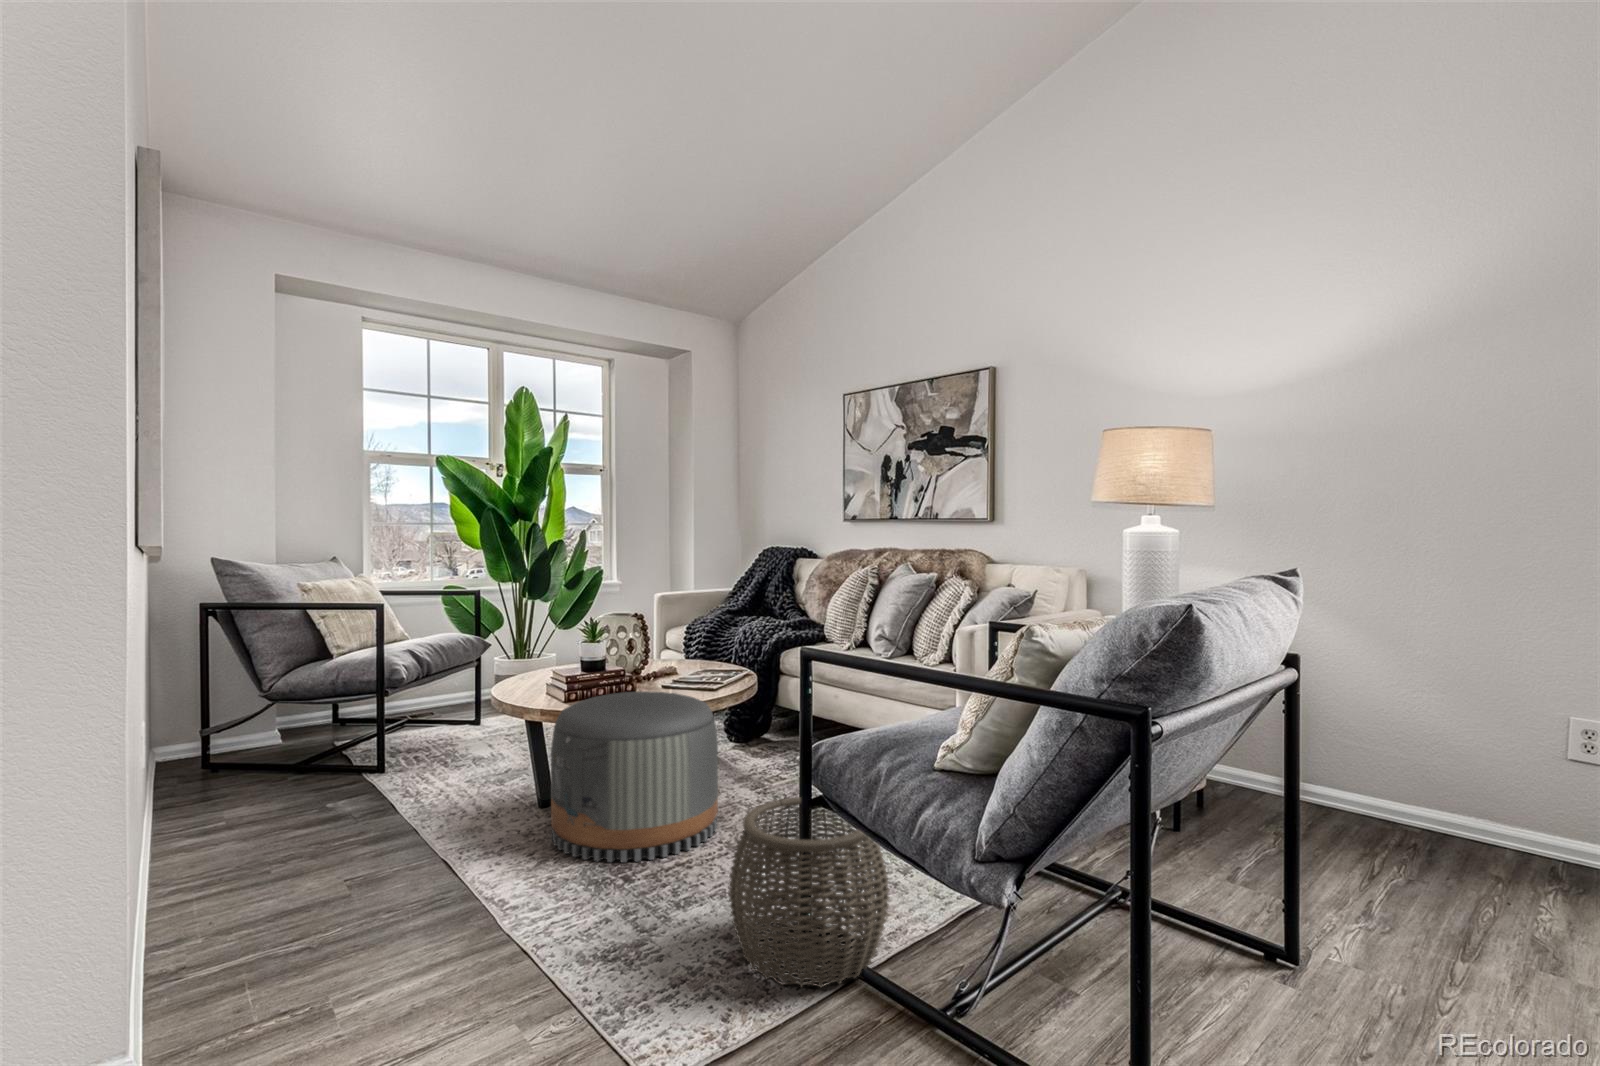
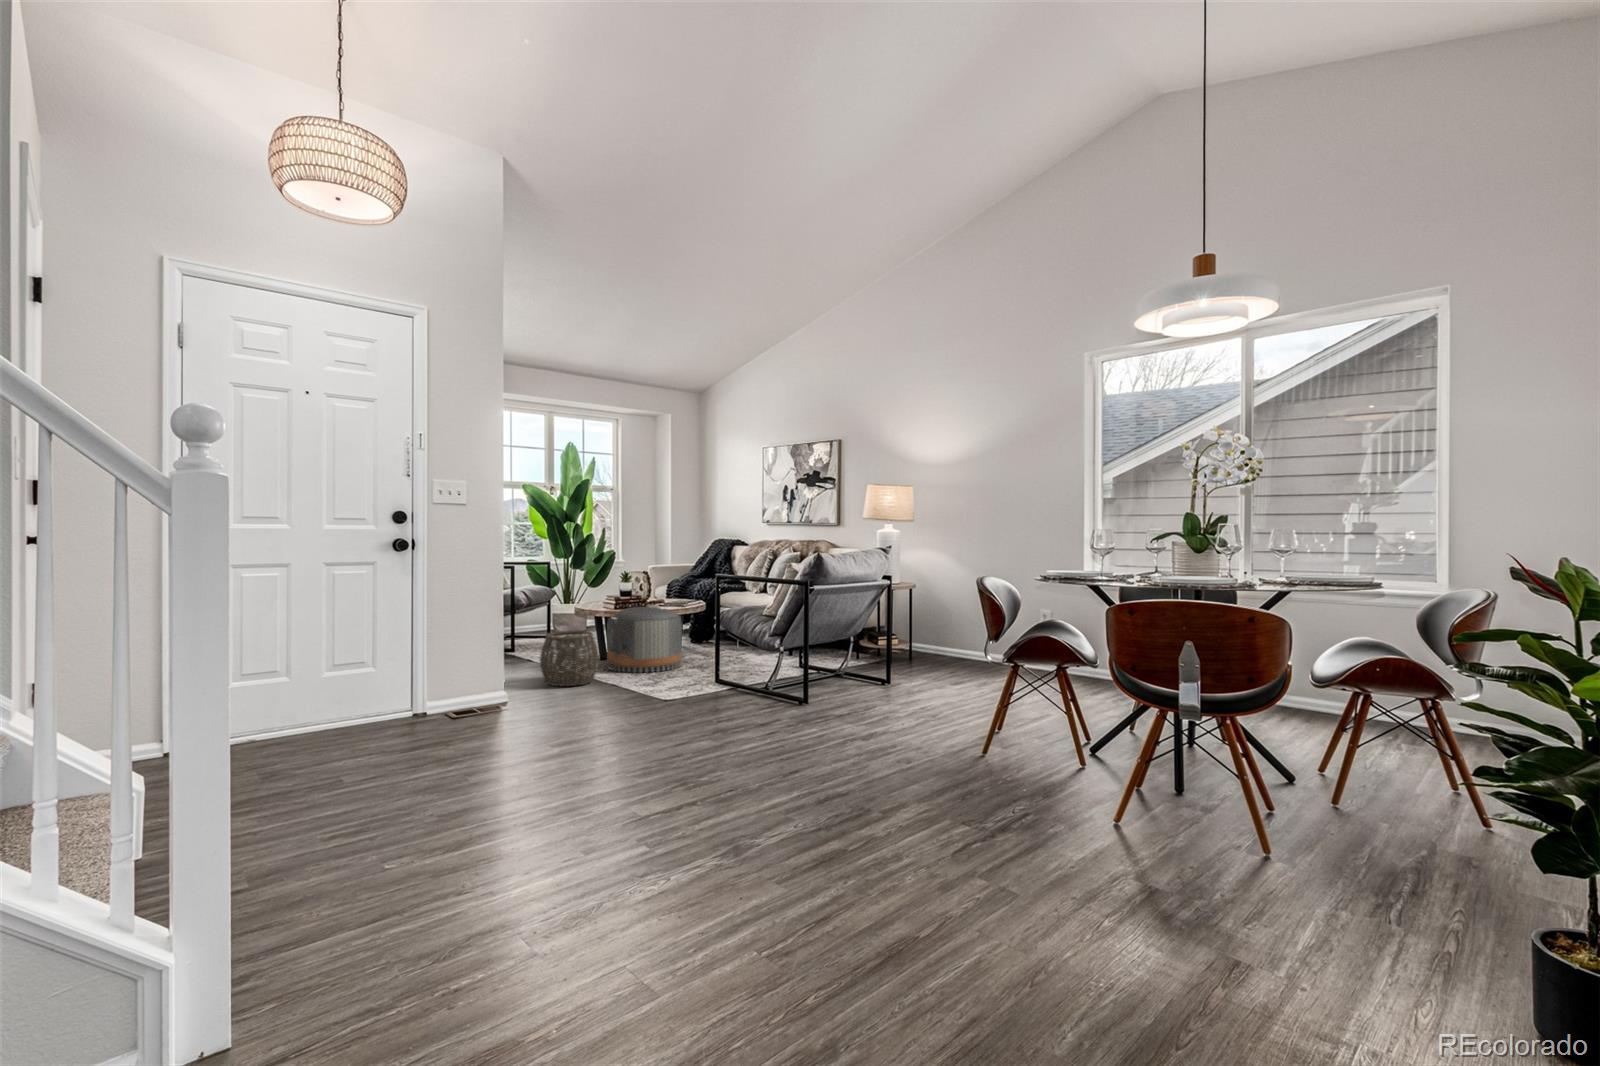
woven basket: present [729,797,890,988] -> present [540,631,599,686]

